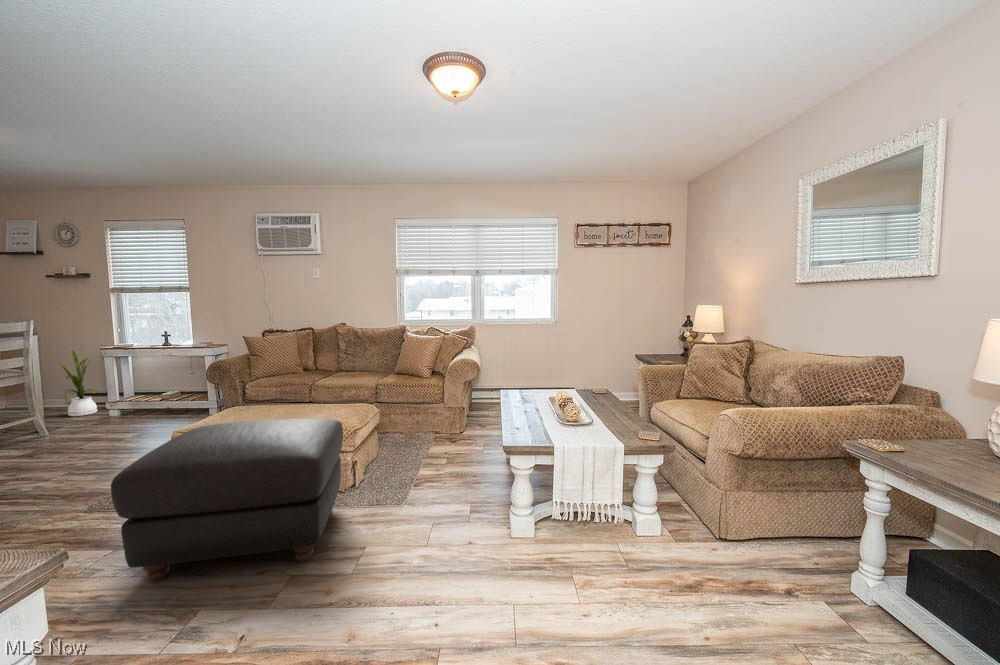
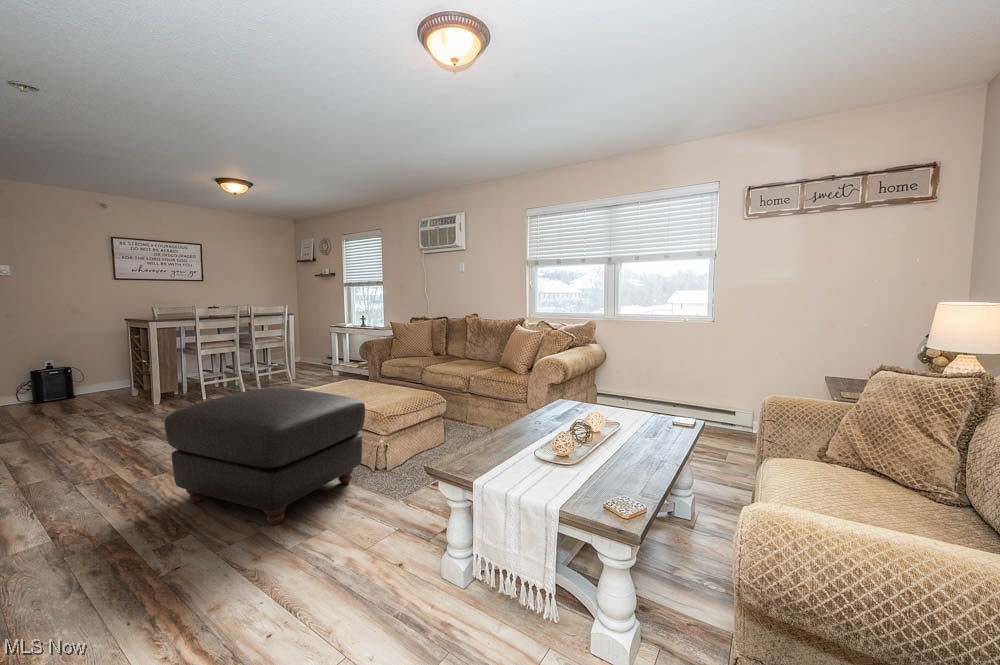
house plant: present [60,349,97,416] -> none [310,326,333,374]

